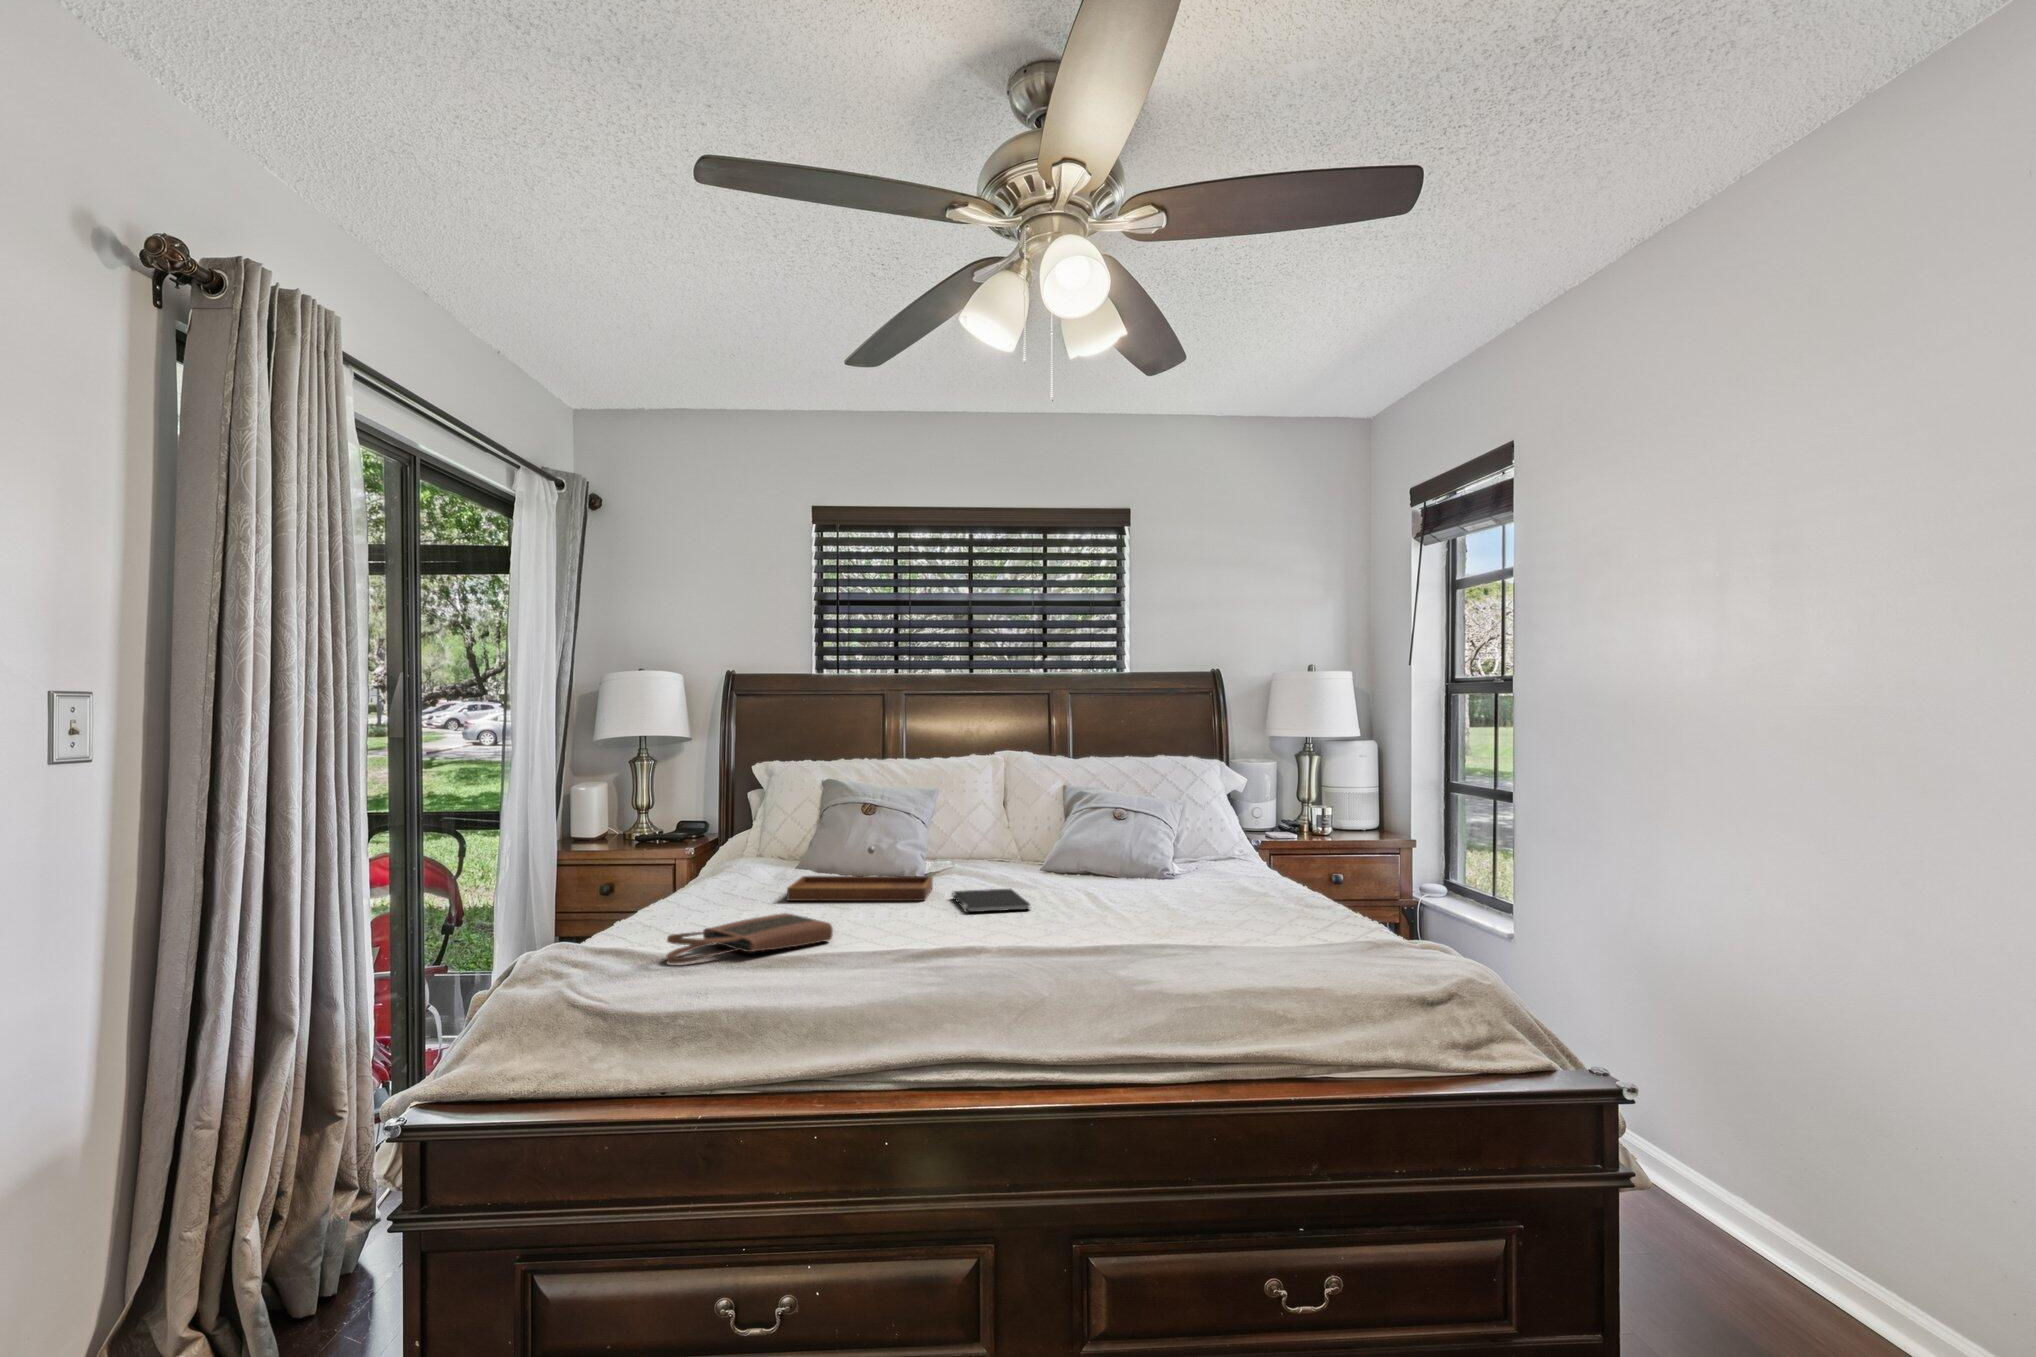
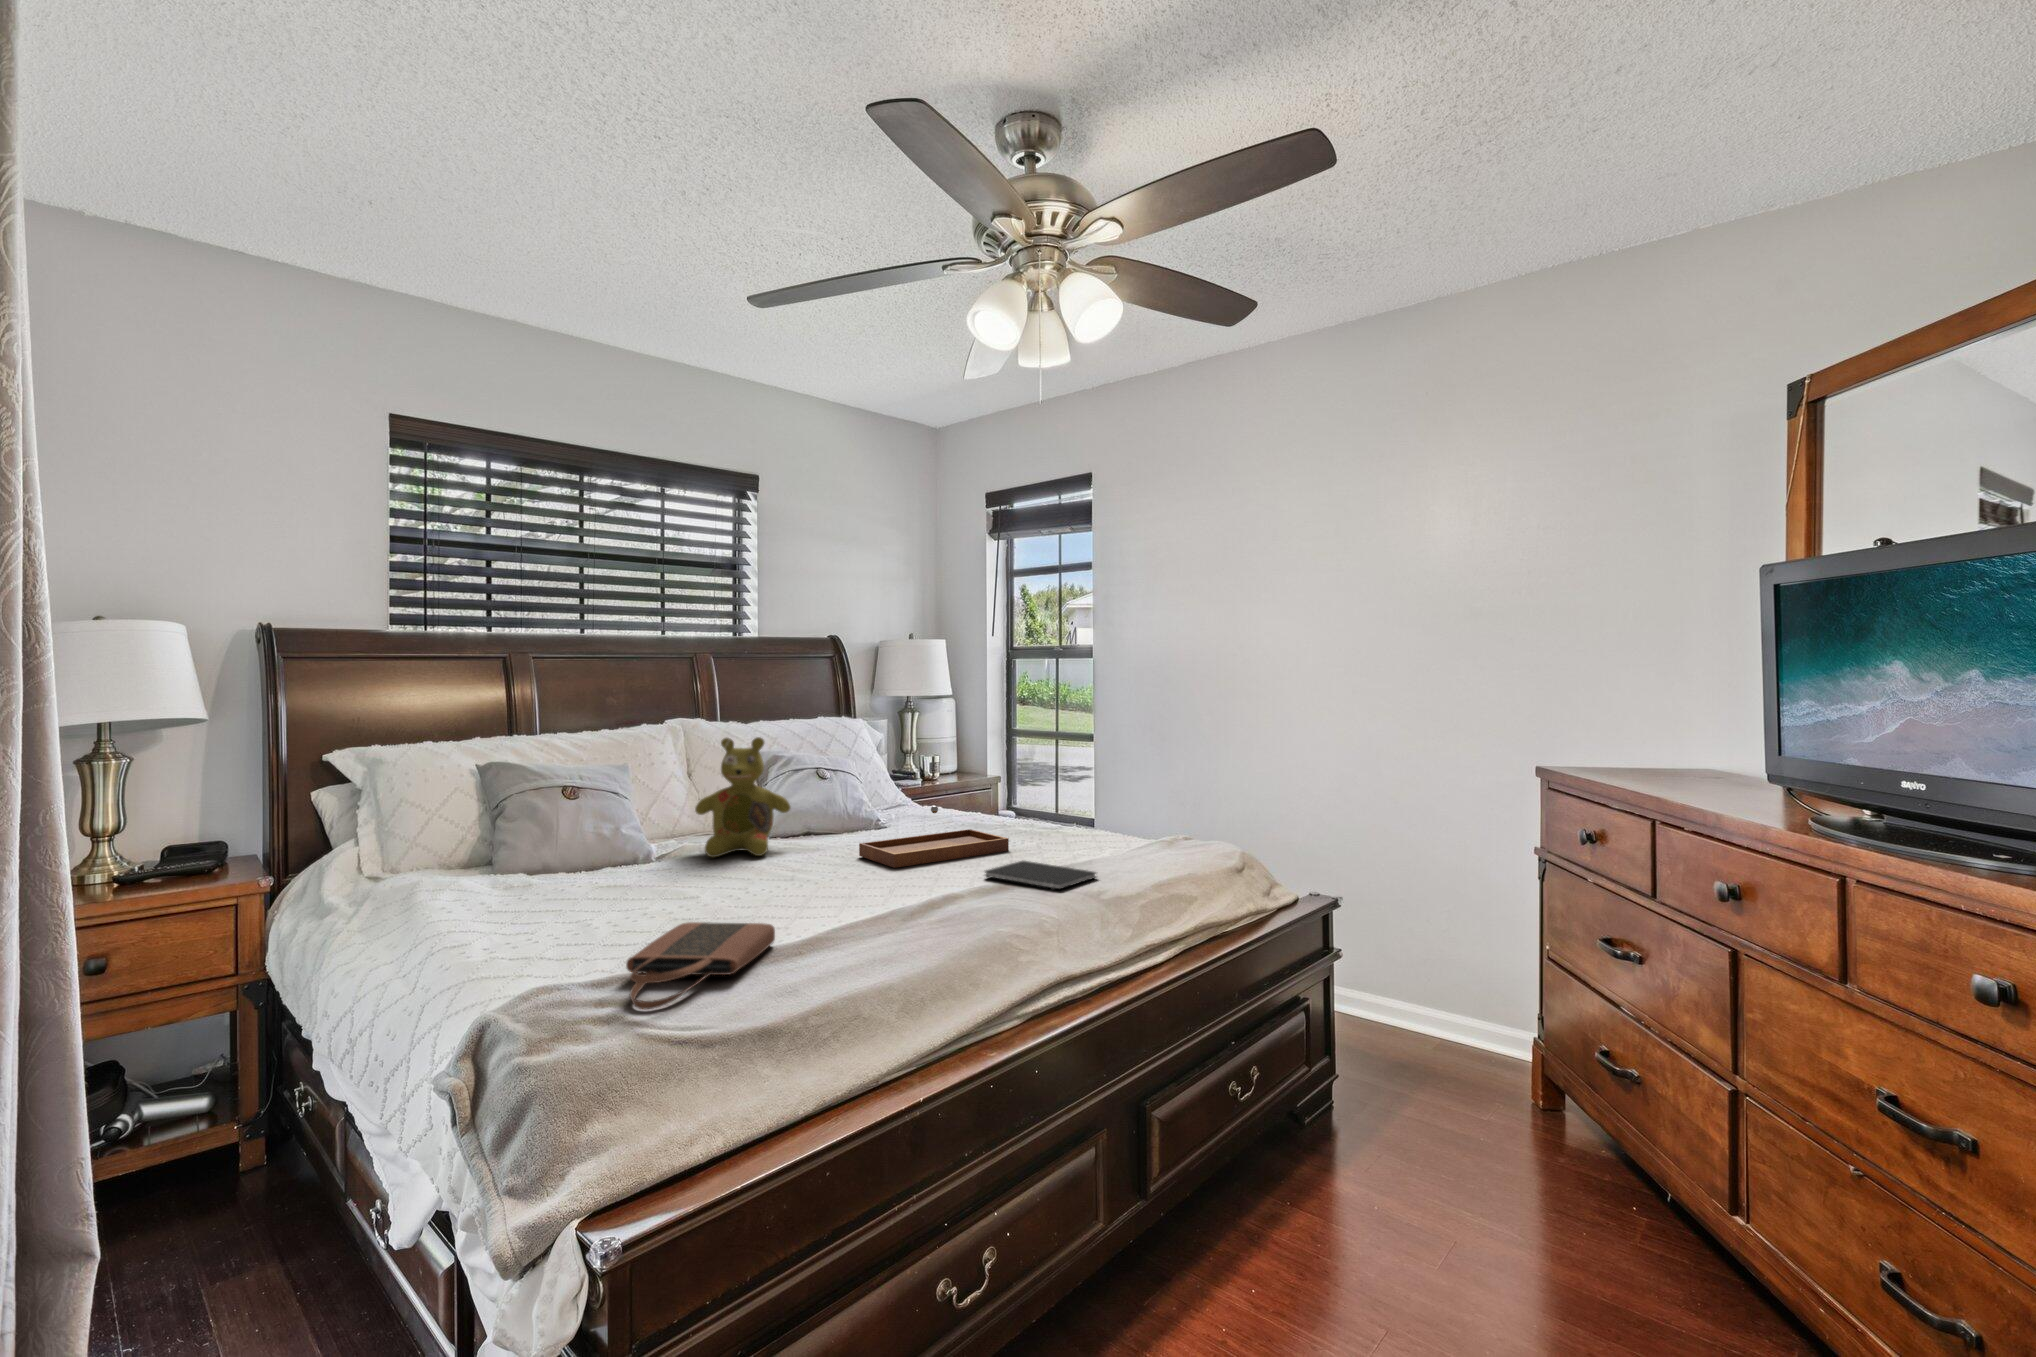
stuffed bear: none [951,768,1037,880] -> present [695,737,791,857]
tray: present [787,847,933,901] -> present [859,806,1009,868]
notebook: present [952,889,1030,912] -> present [985,861,1096,890]

